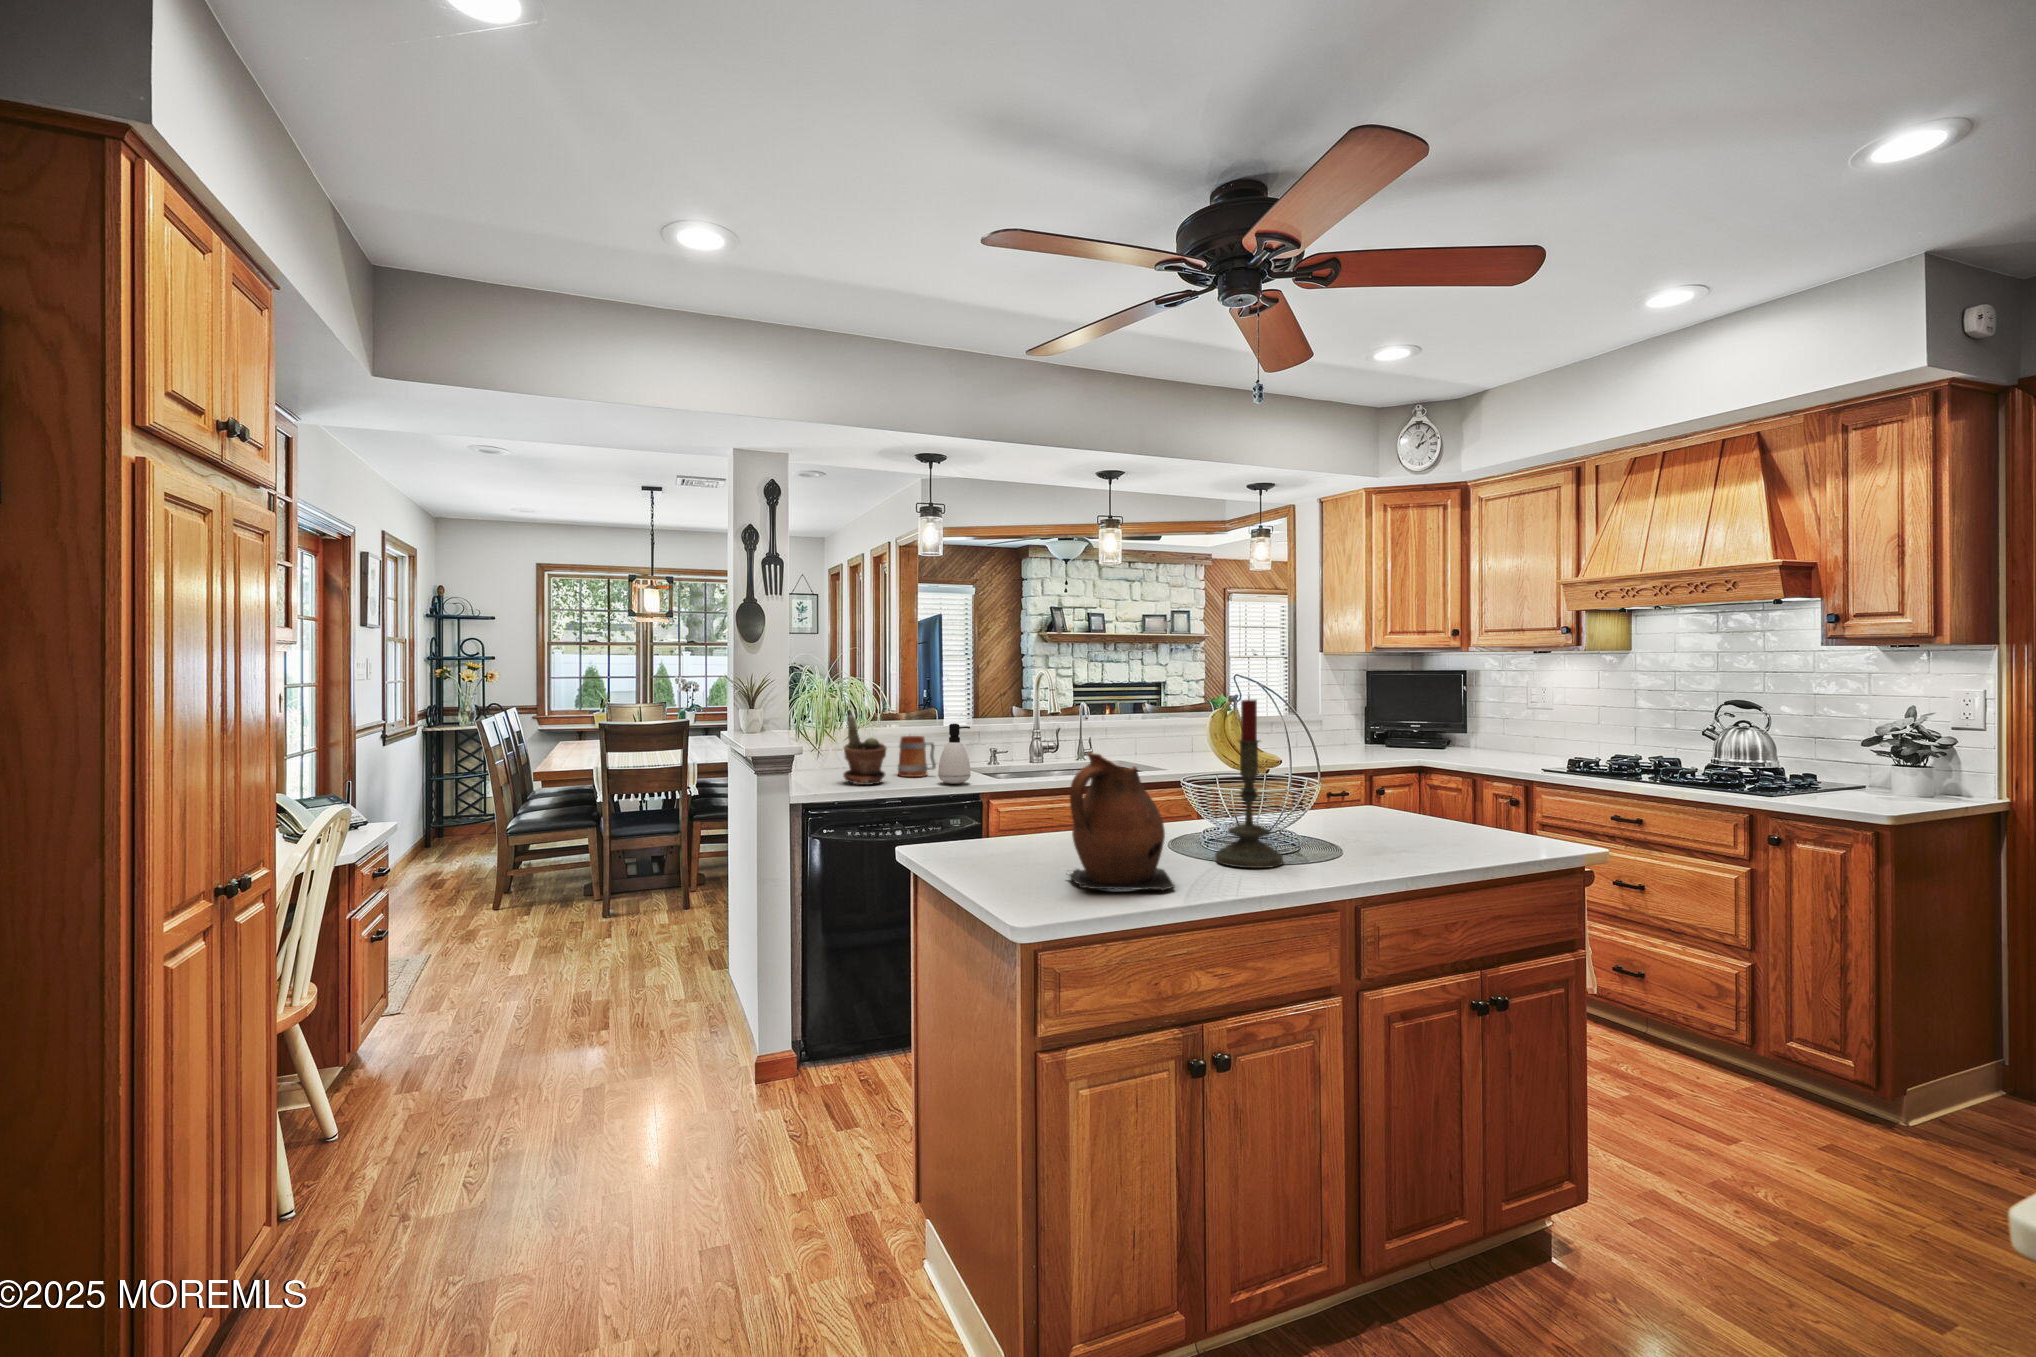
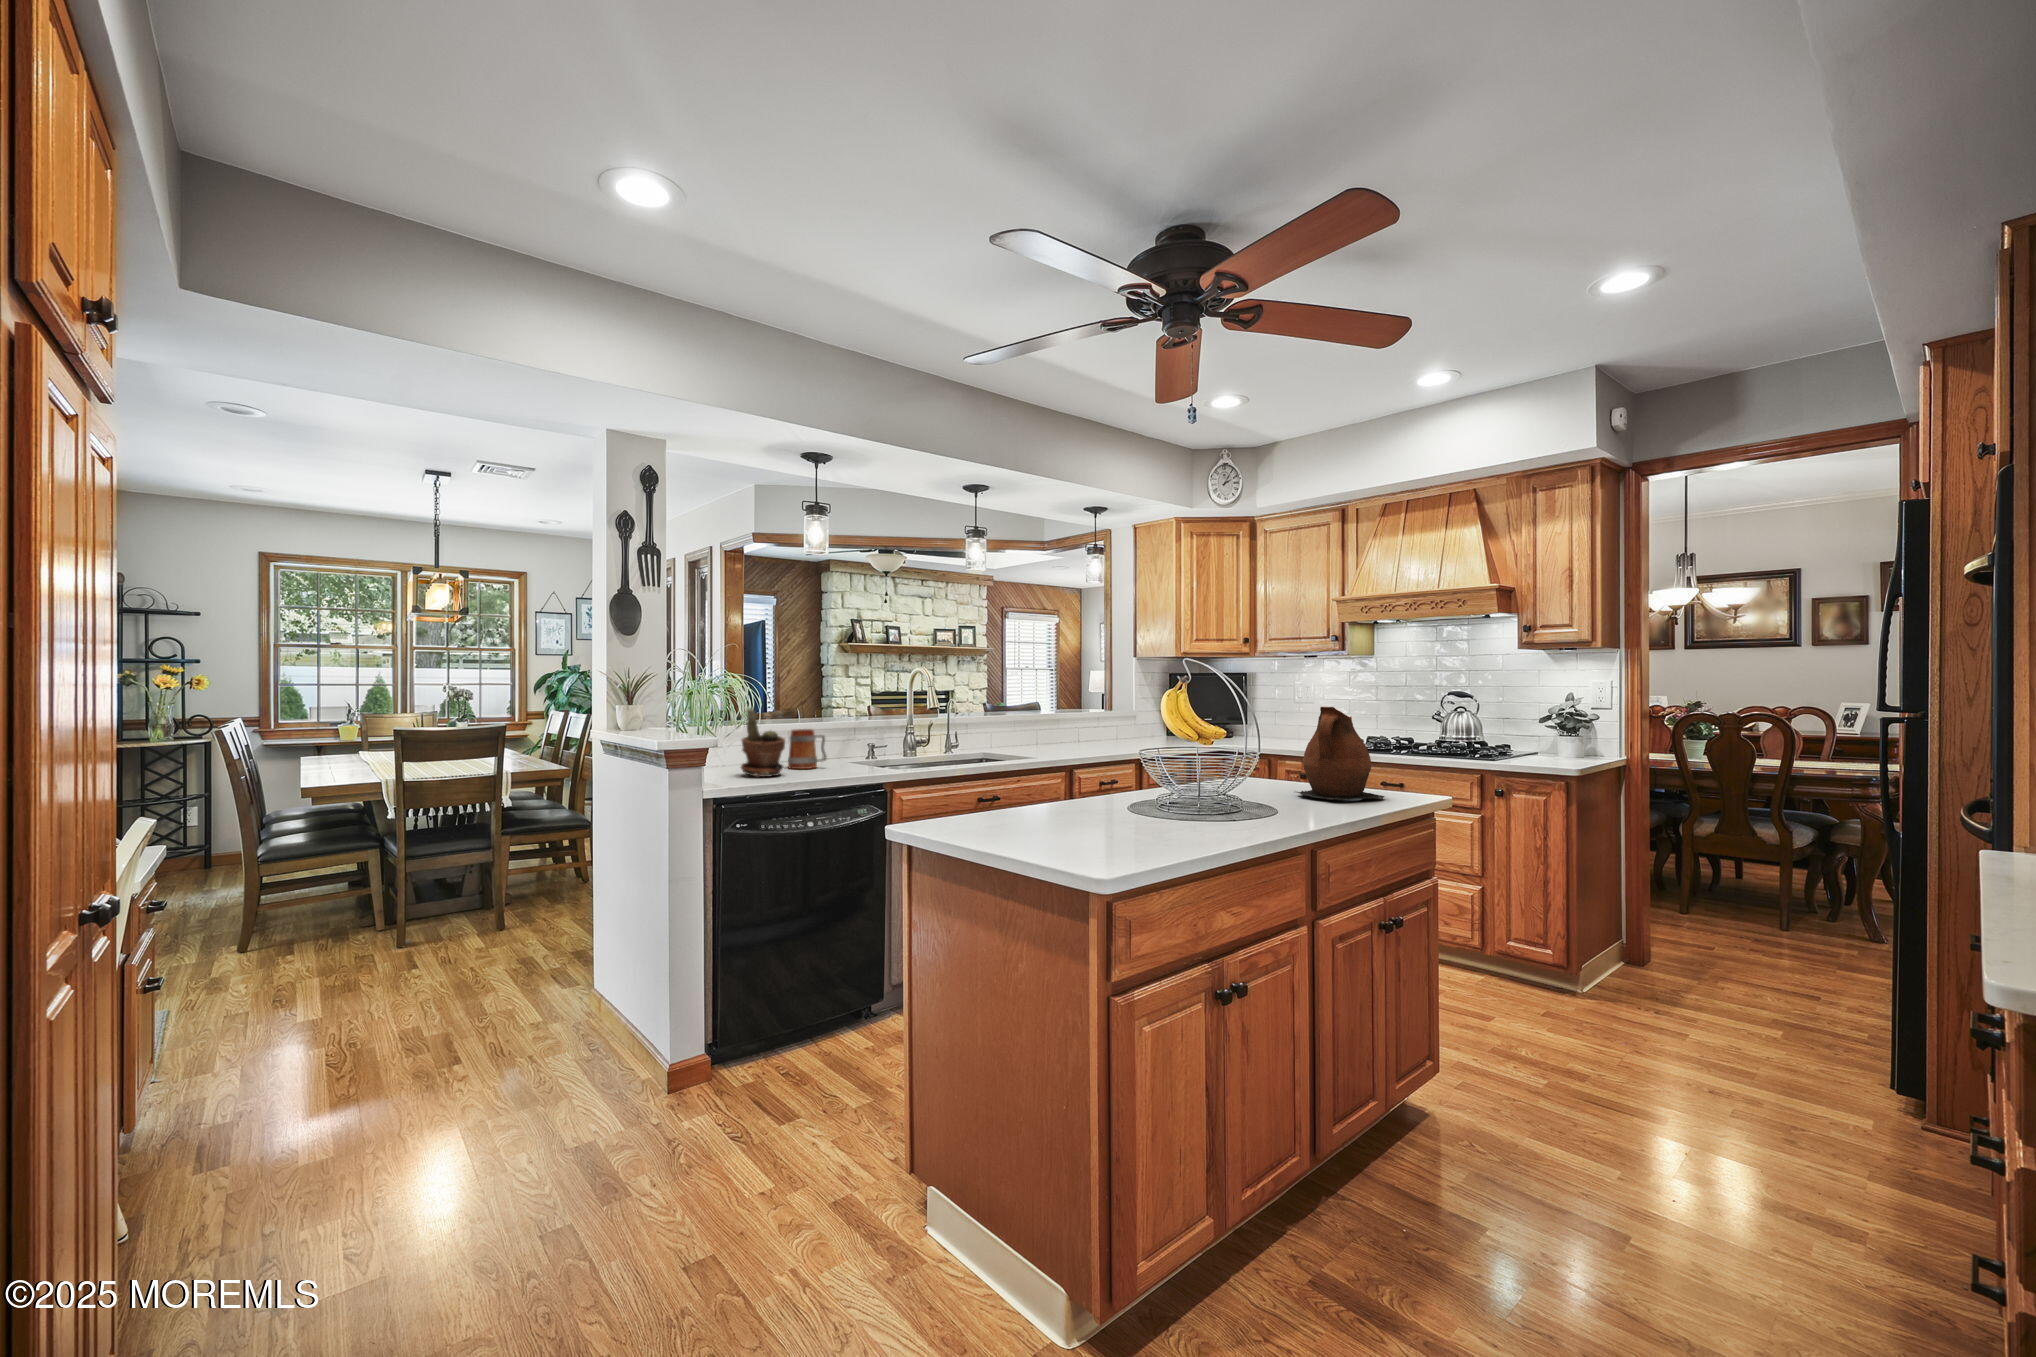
candle: present [1215,699,1283,868] -> none [1189,672,1248,823]
soap dispenser: present [938,724,971,784] -> none [836,716,868,773]
ceramic pitcher: present [1069,753,1174,891] -> present [1297,707,1385,800]

